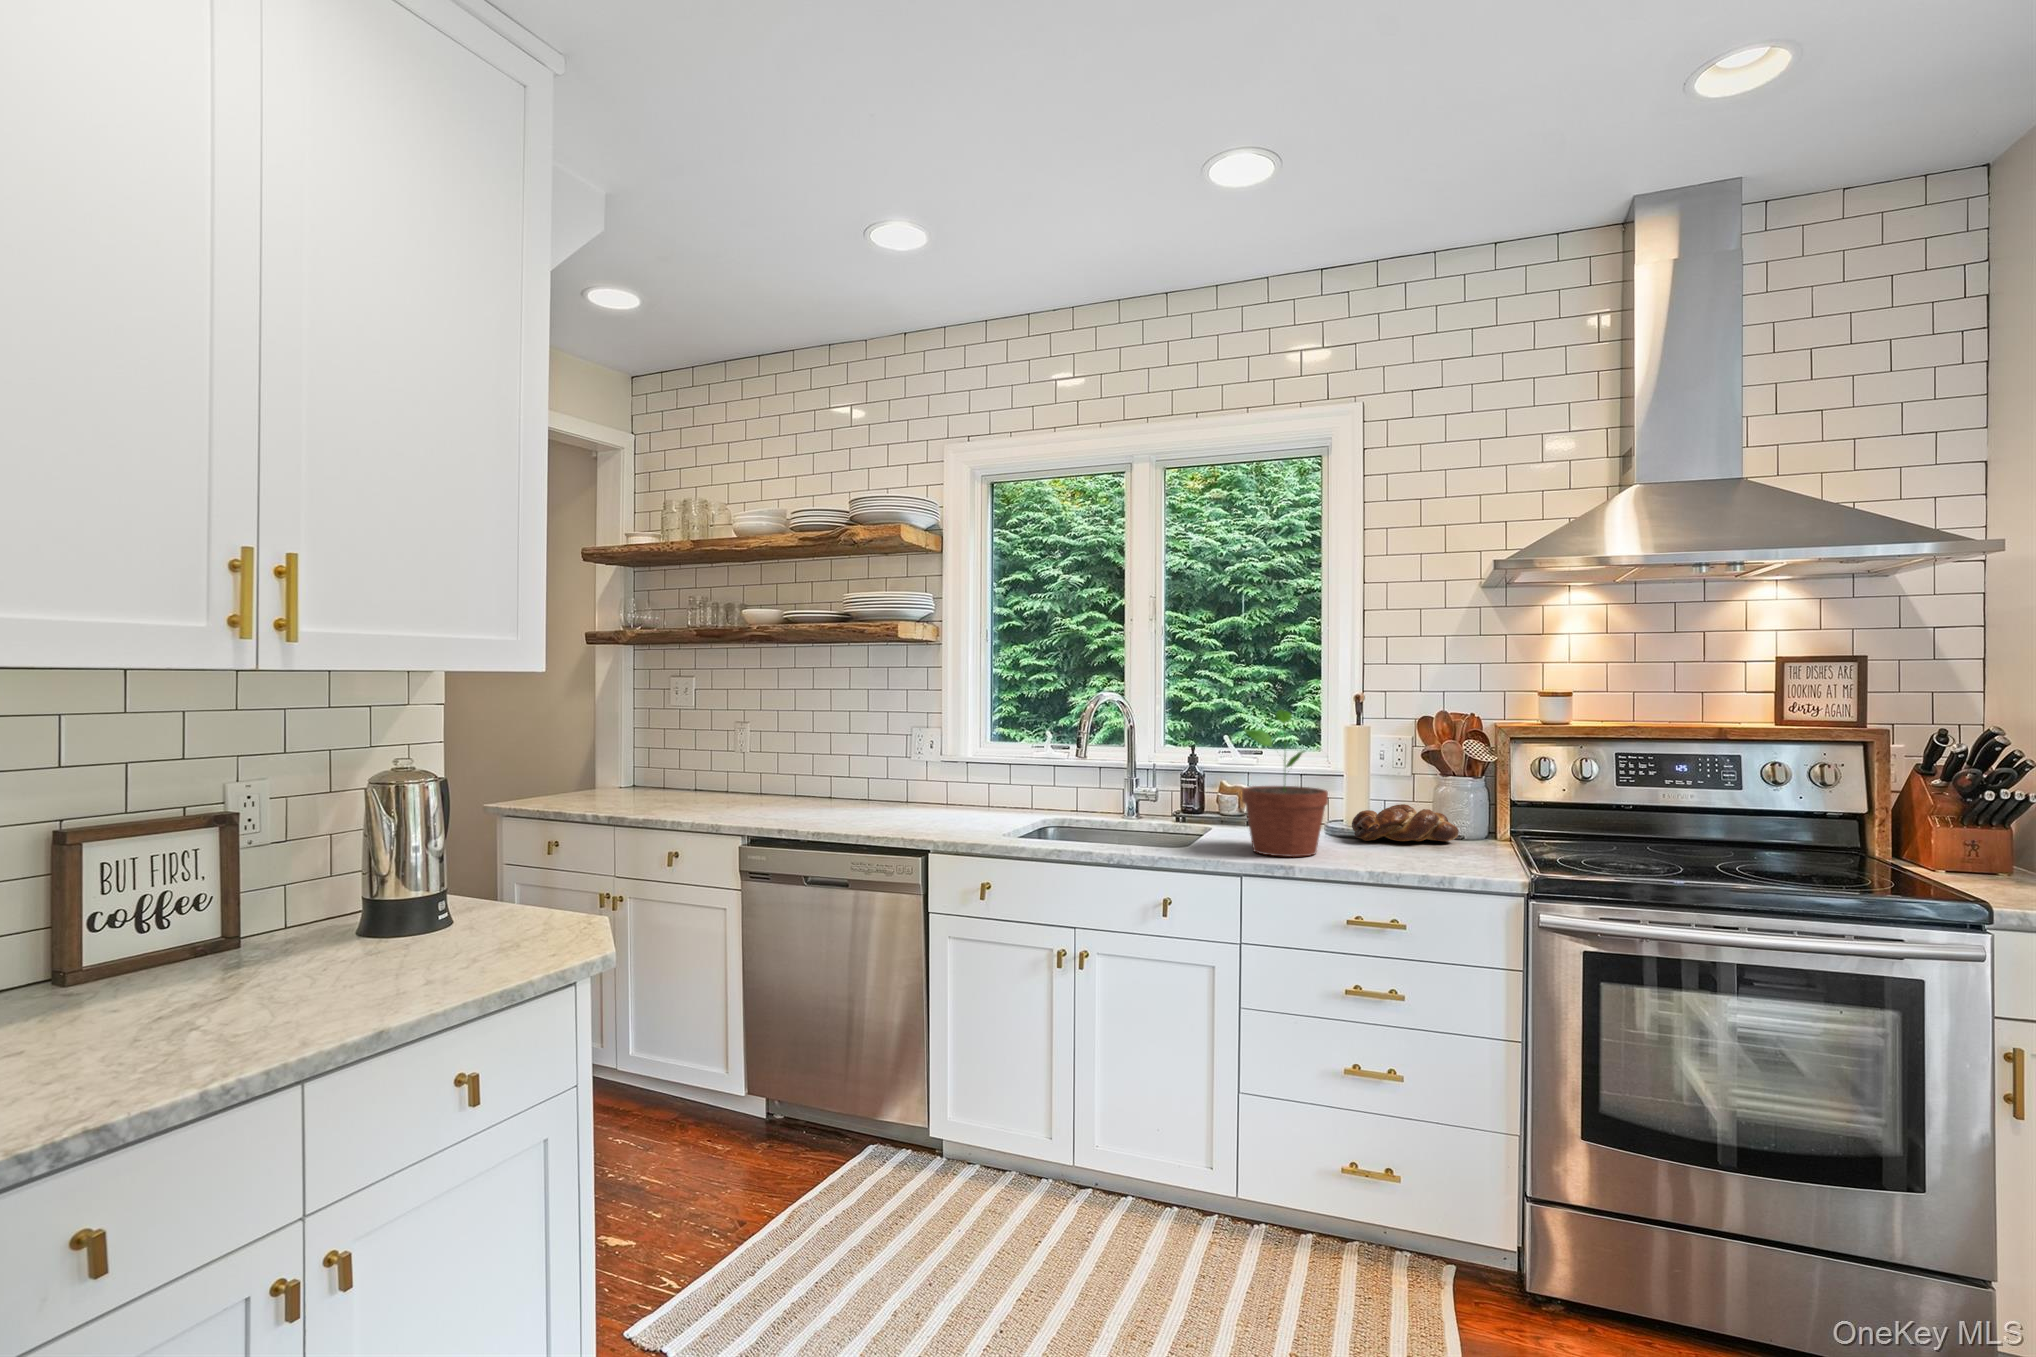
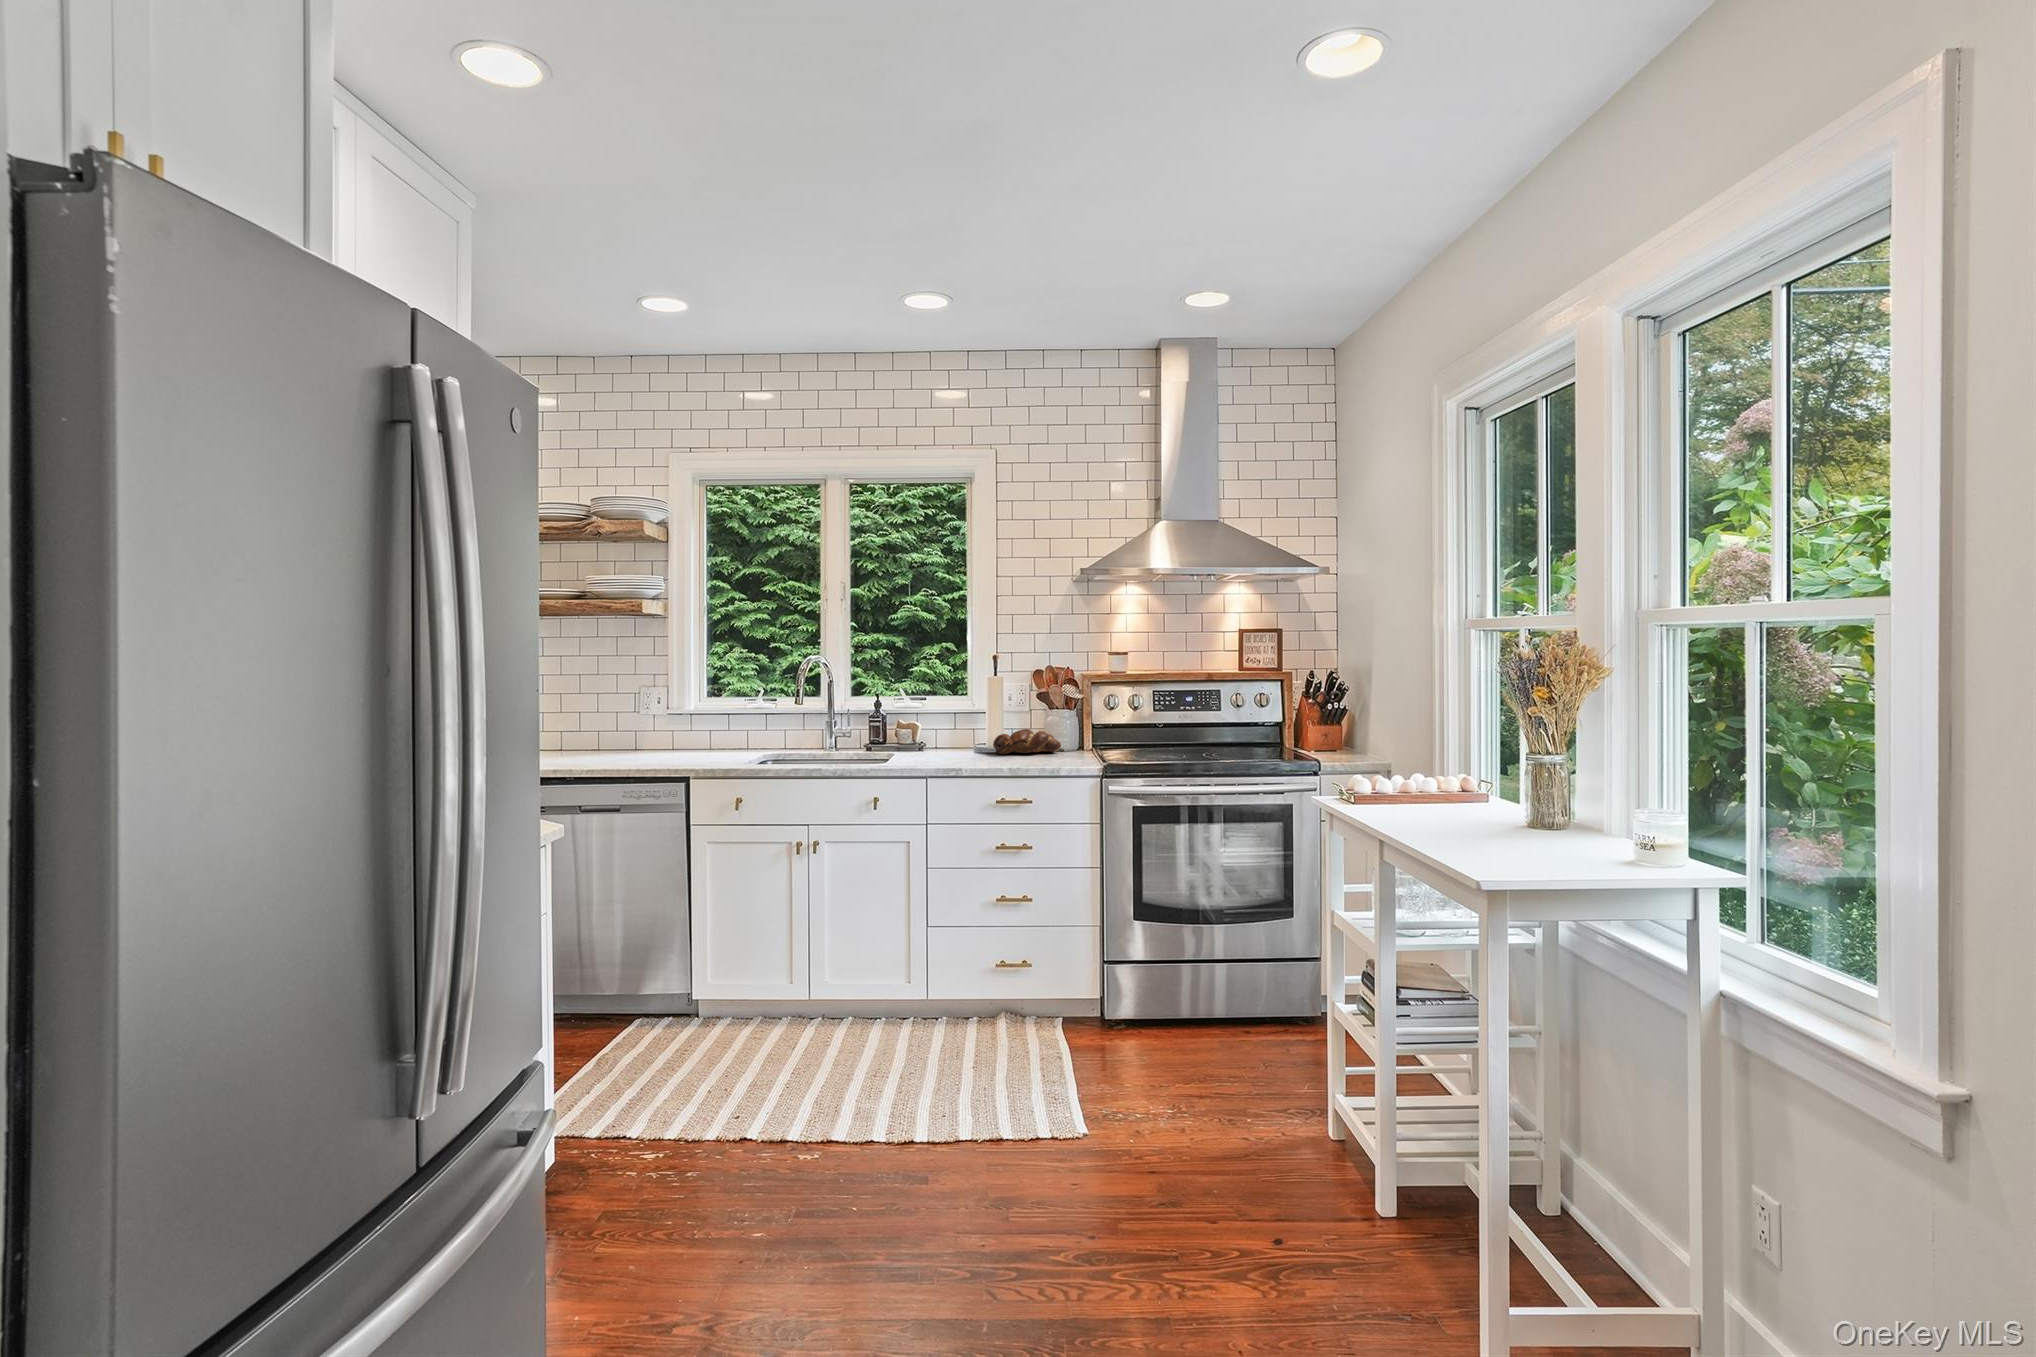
potted plant: present [1242,710,1328,857] -> none [924,665,981,764]

